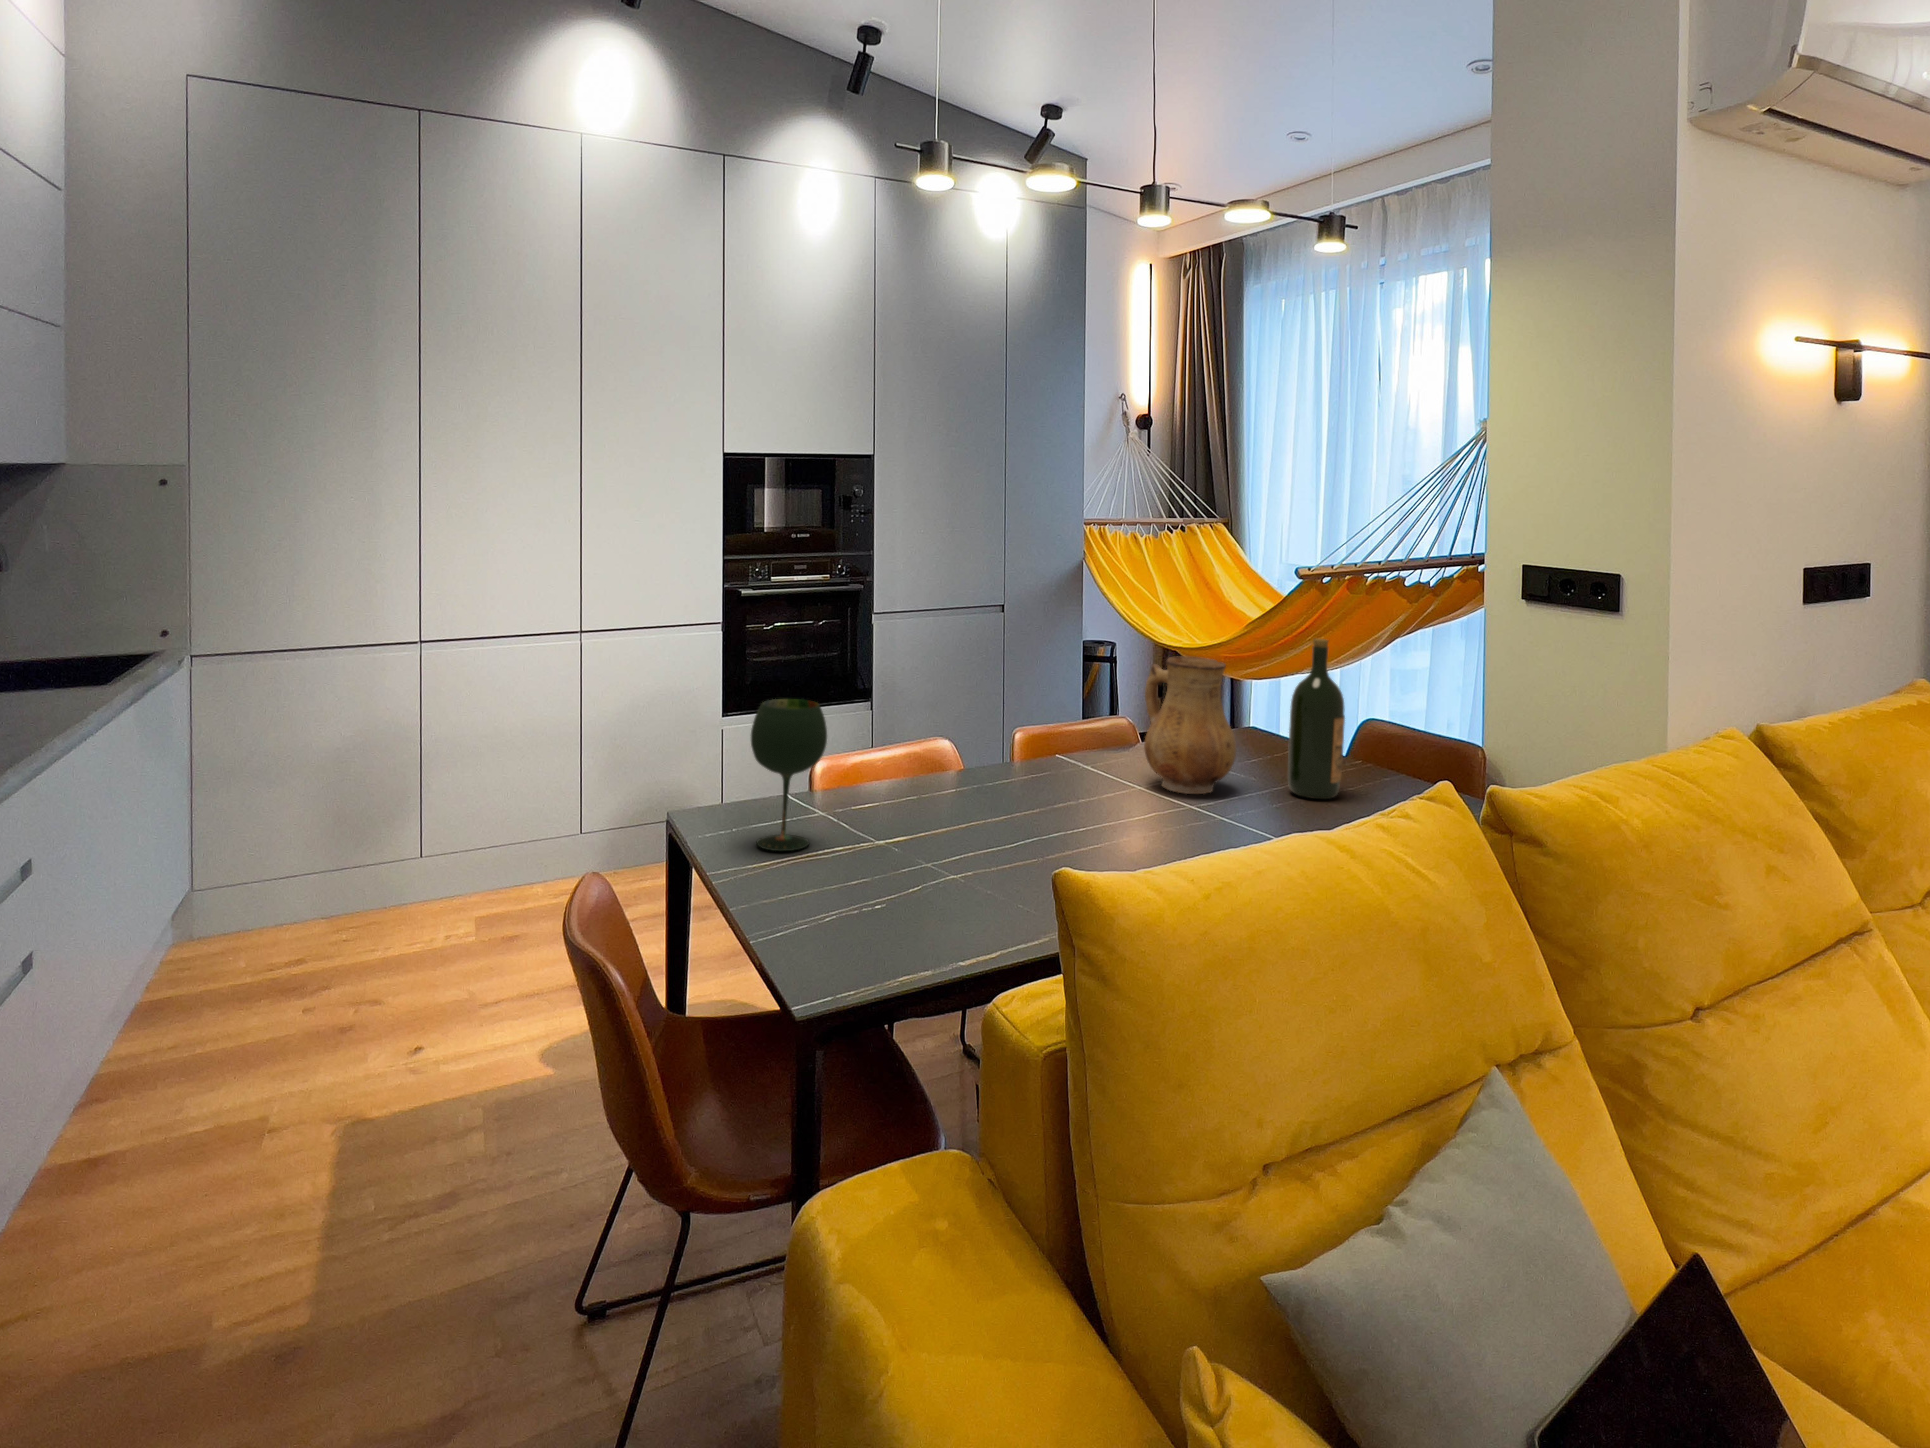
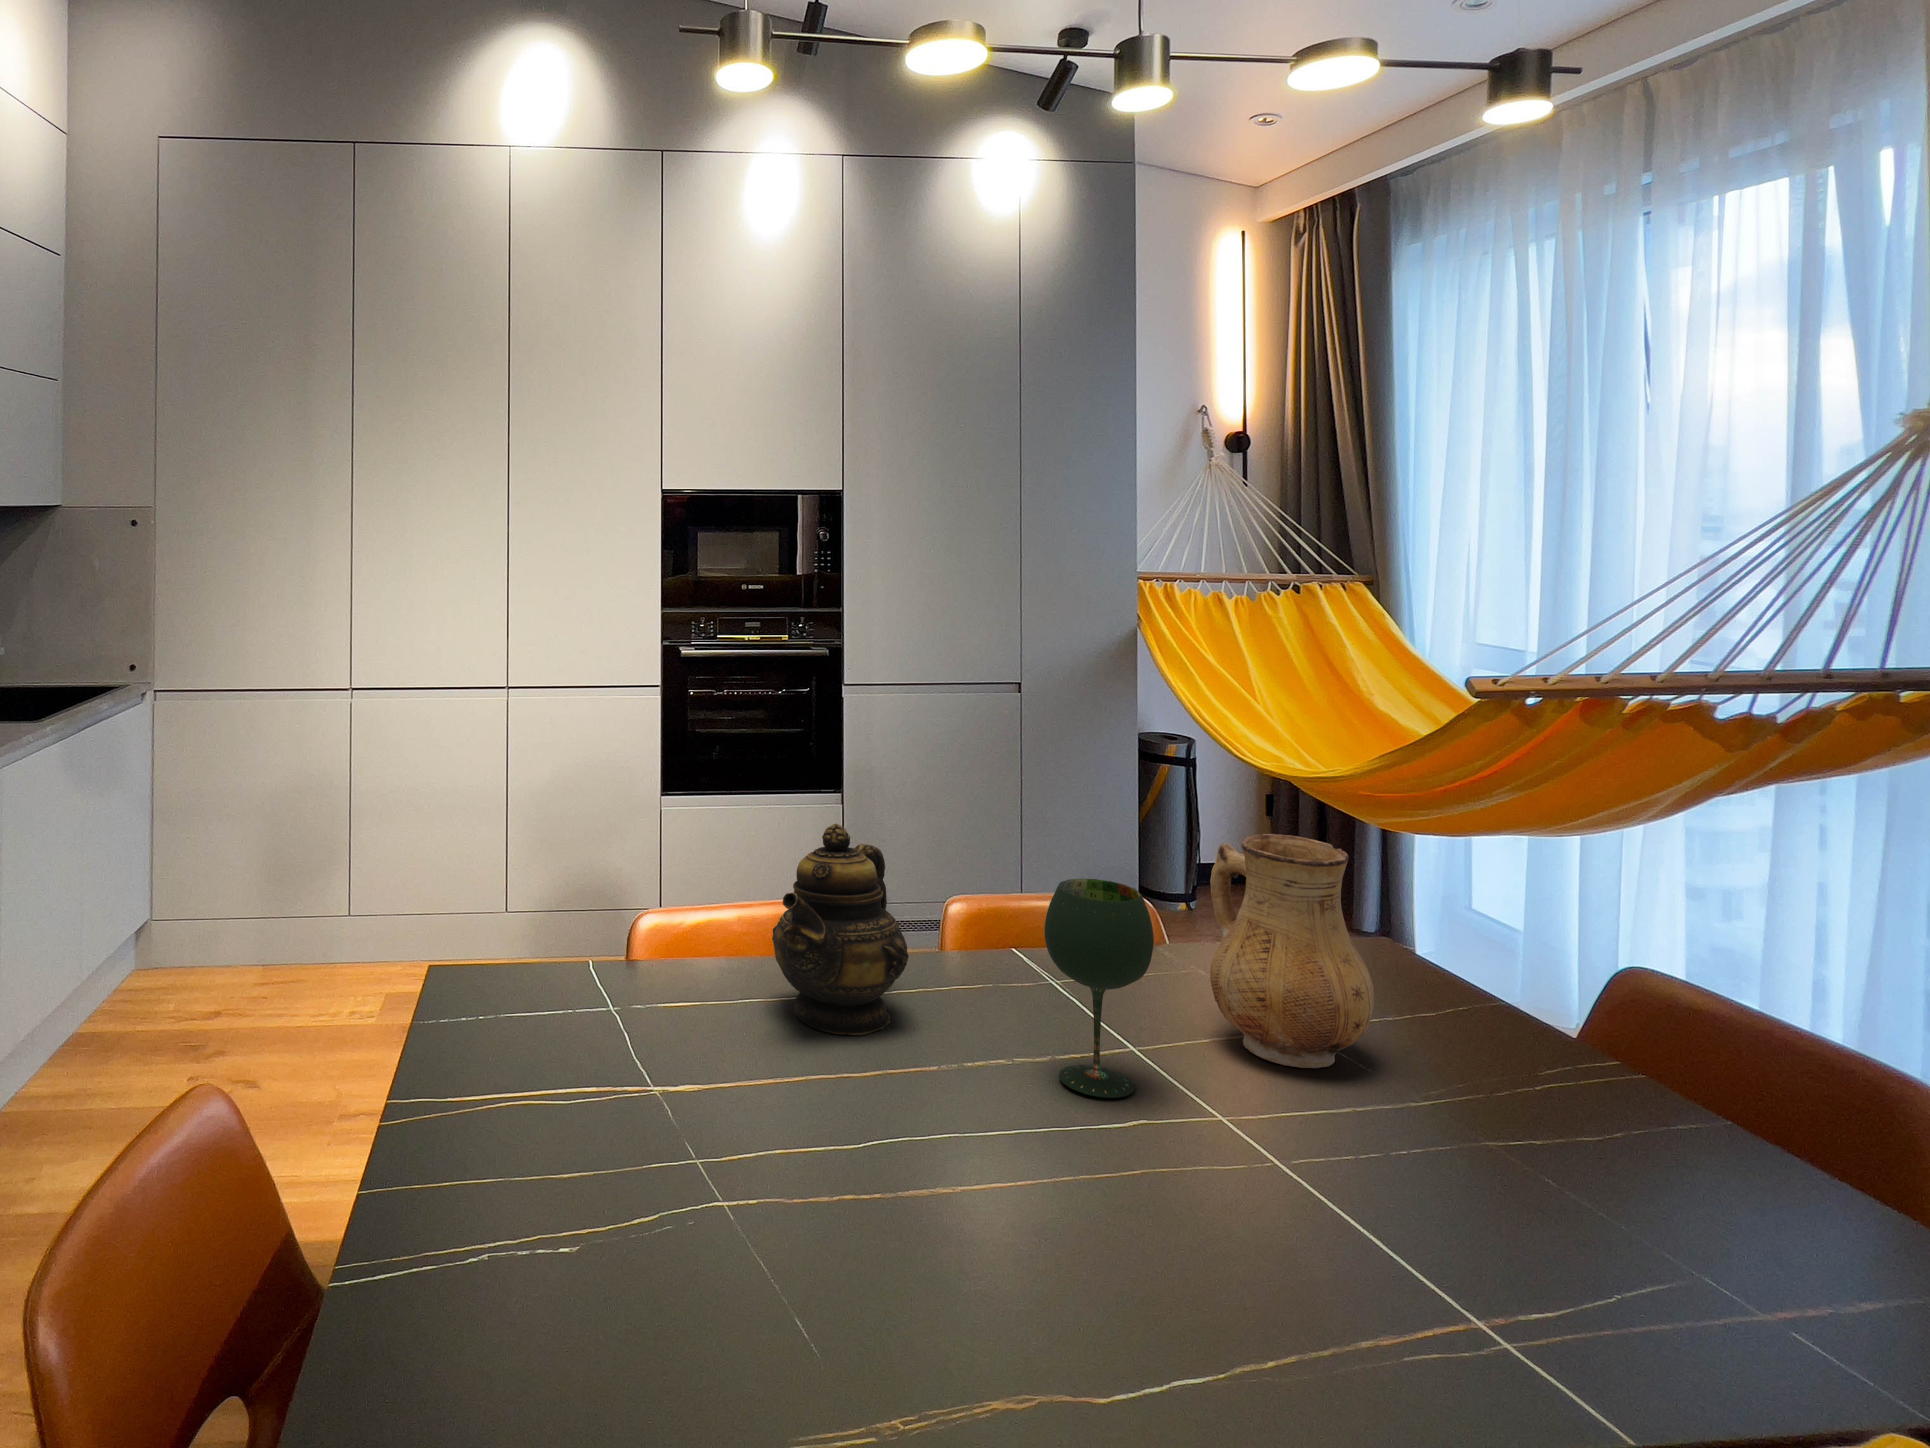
wine bottle: present [1288,639,1345,799] -> none [1474,820,1583,1103]
teapot: none [864,658,959,797] -> present [772,824,909,1035]
wine glass: present [751,699,827,851] -> present [1045,879,1154,1098]

